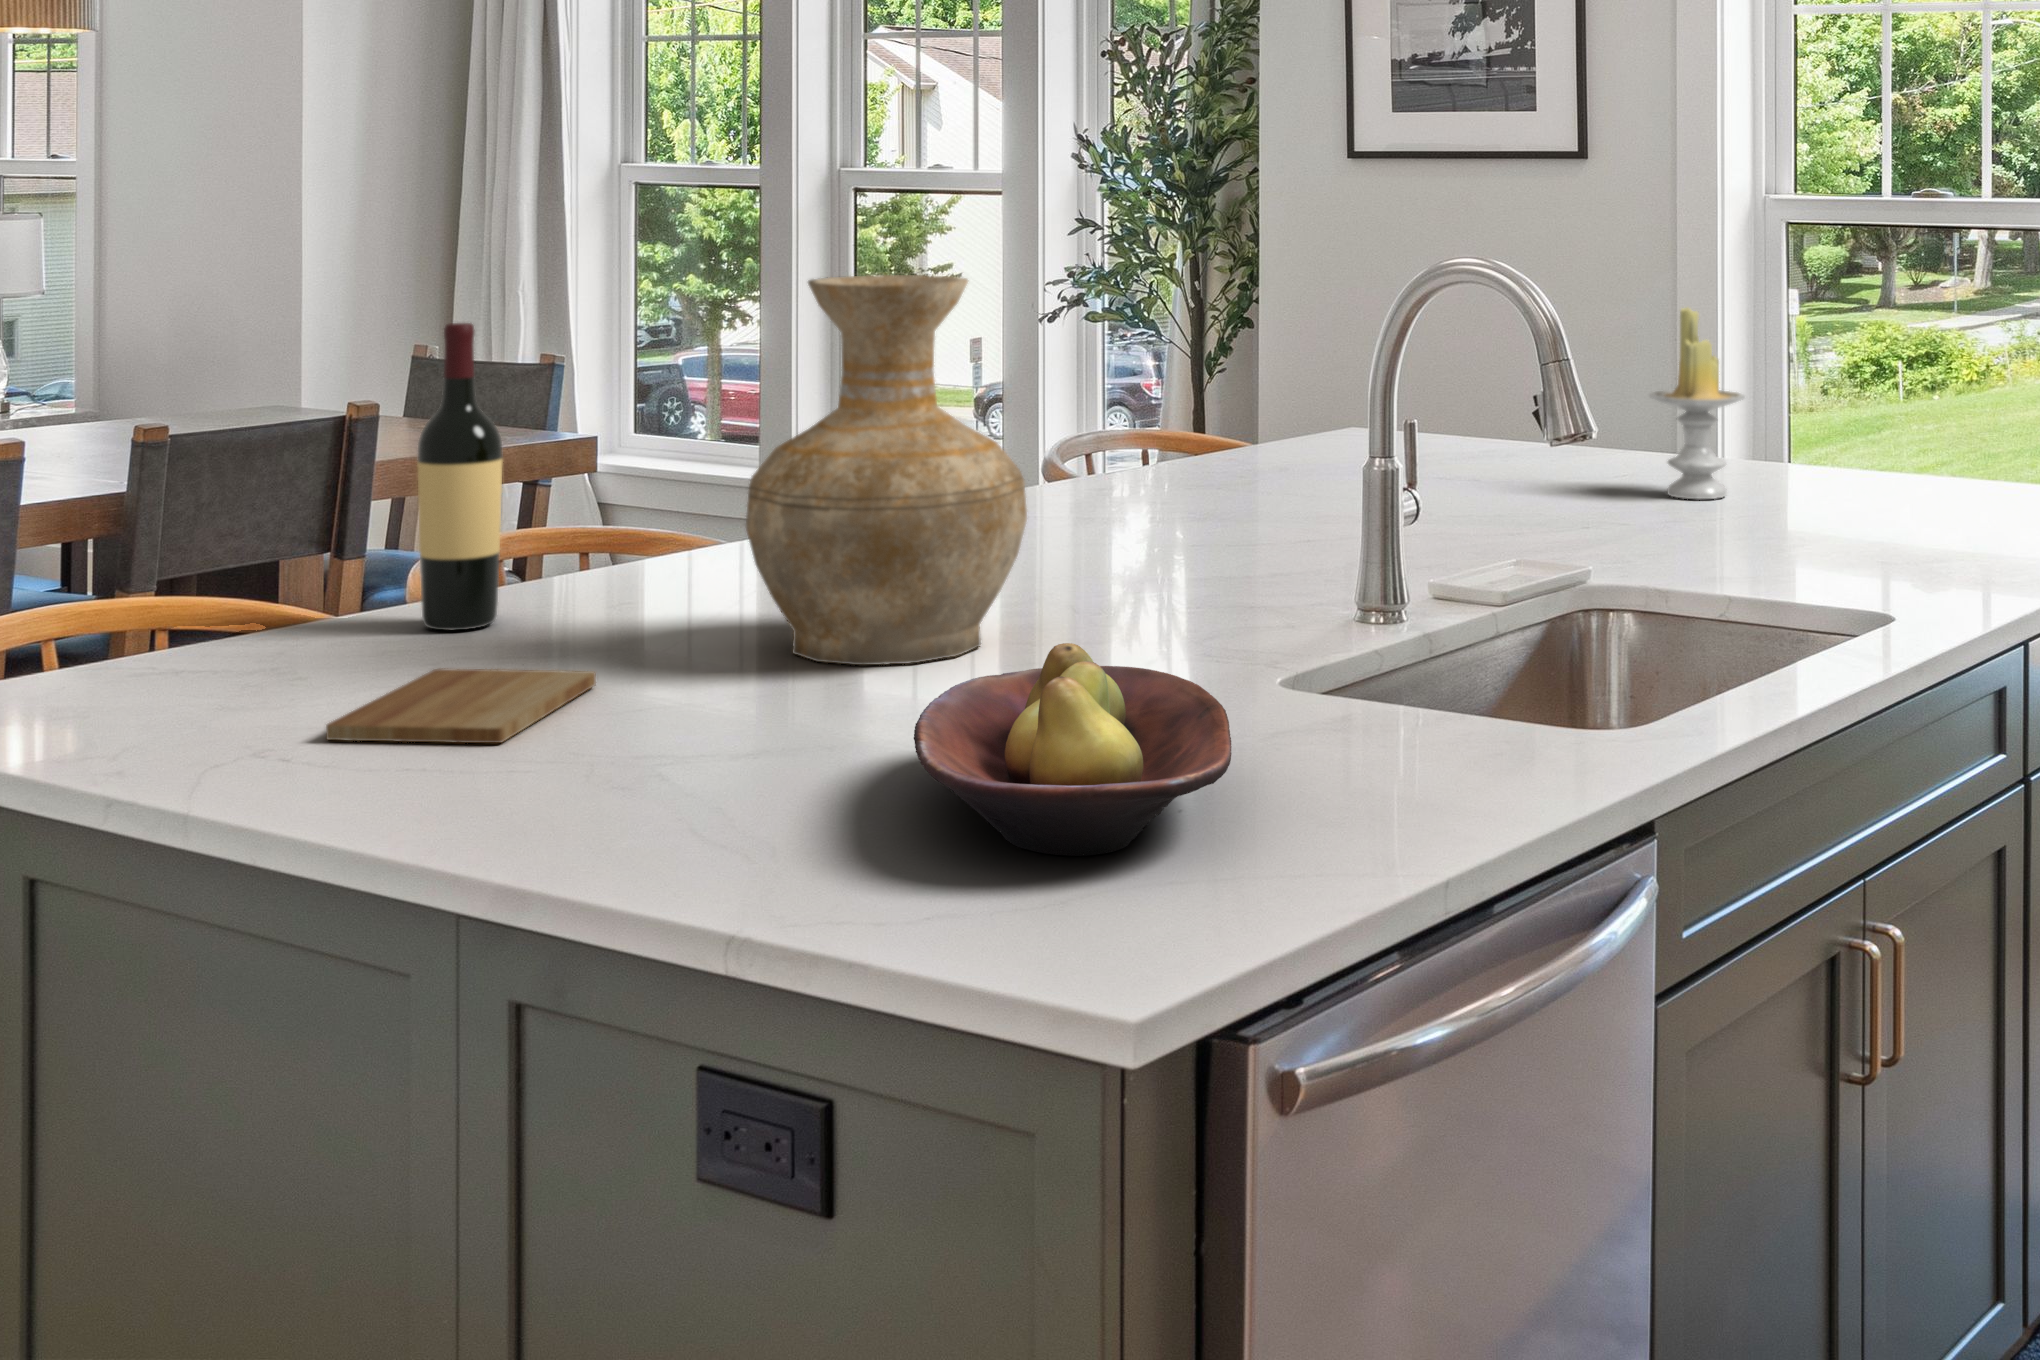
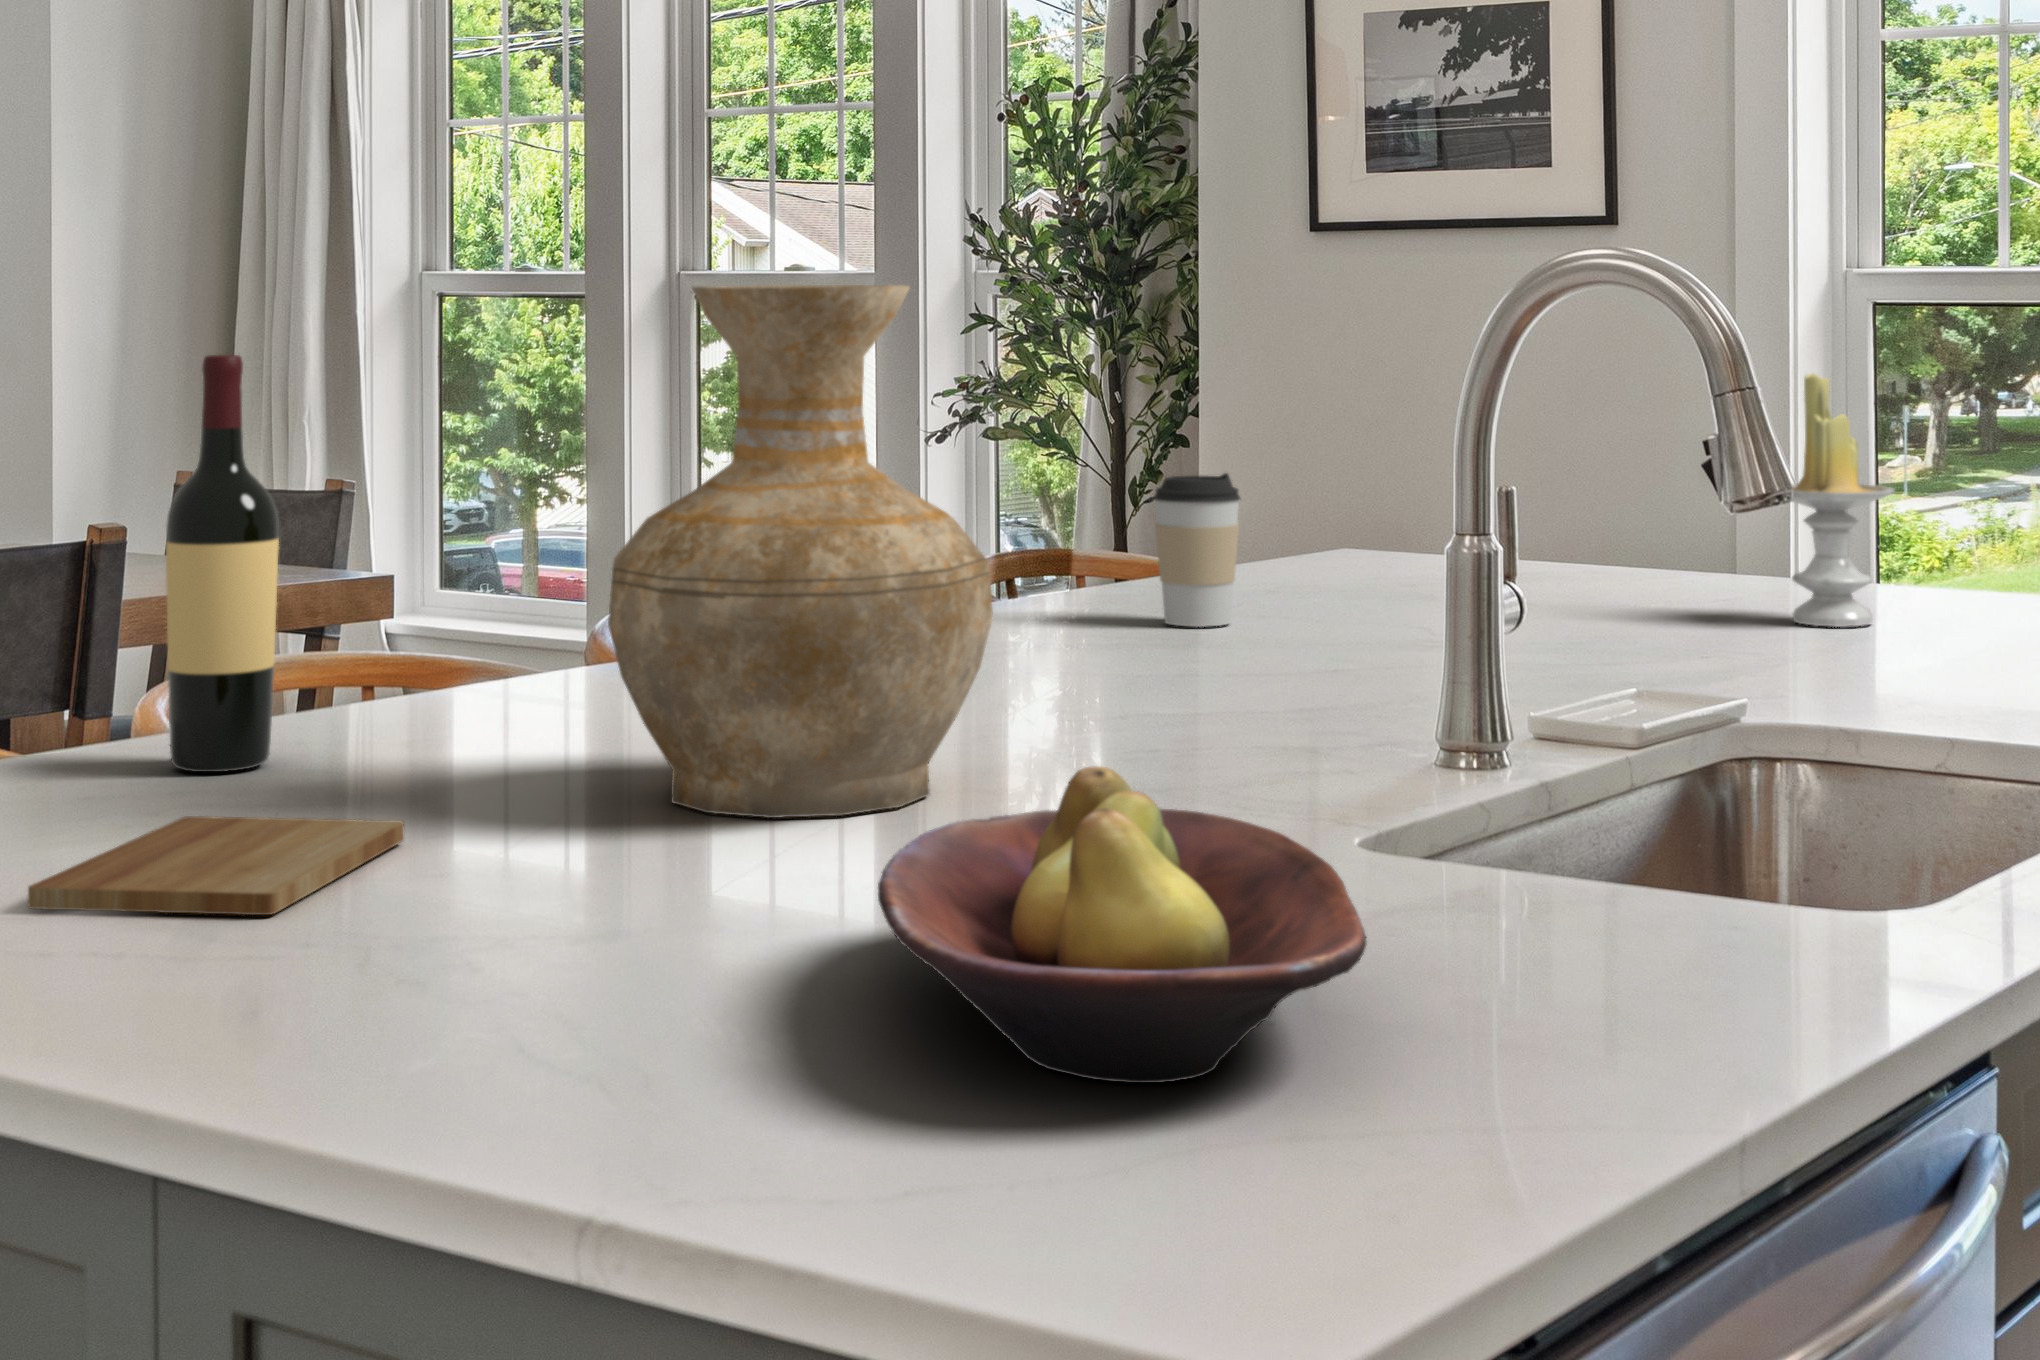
coffee cup: none [1183,383,1251,500] -> present [1153,473,1240,627]

